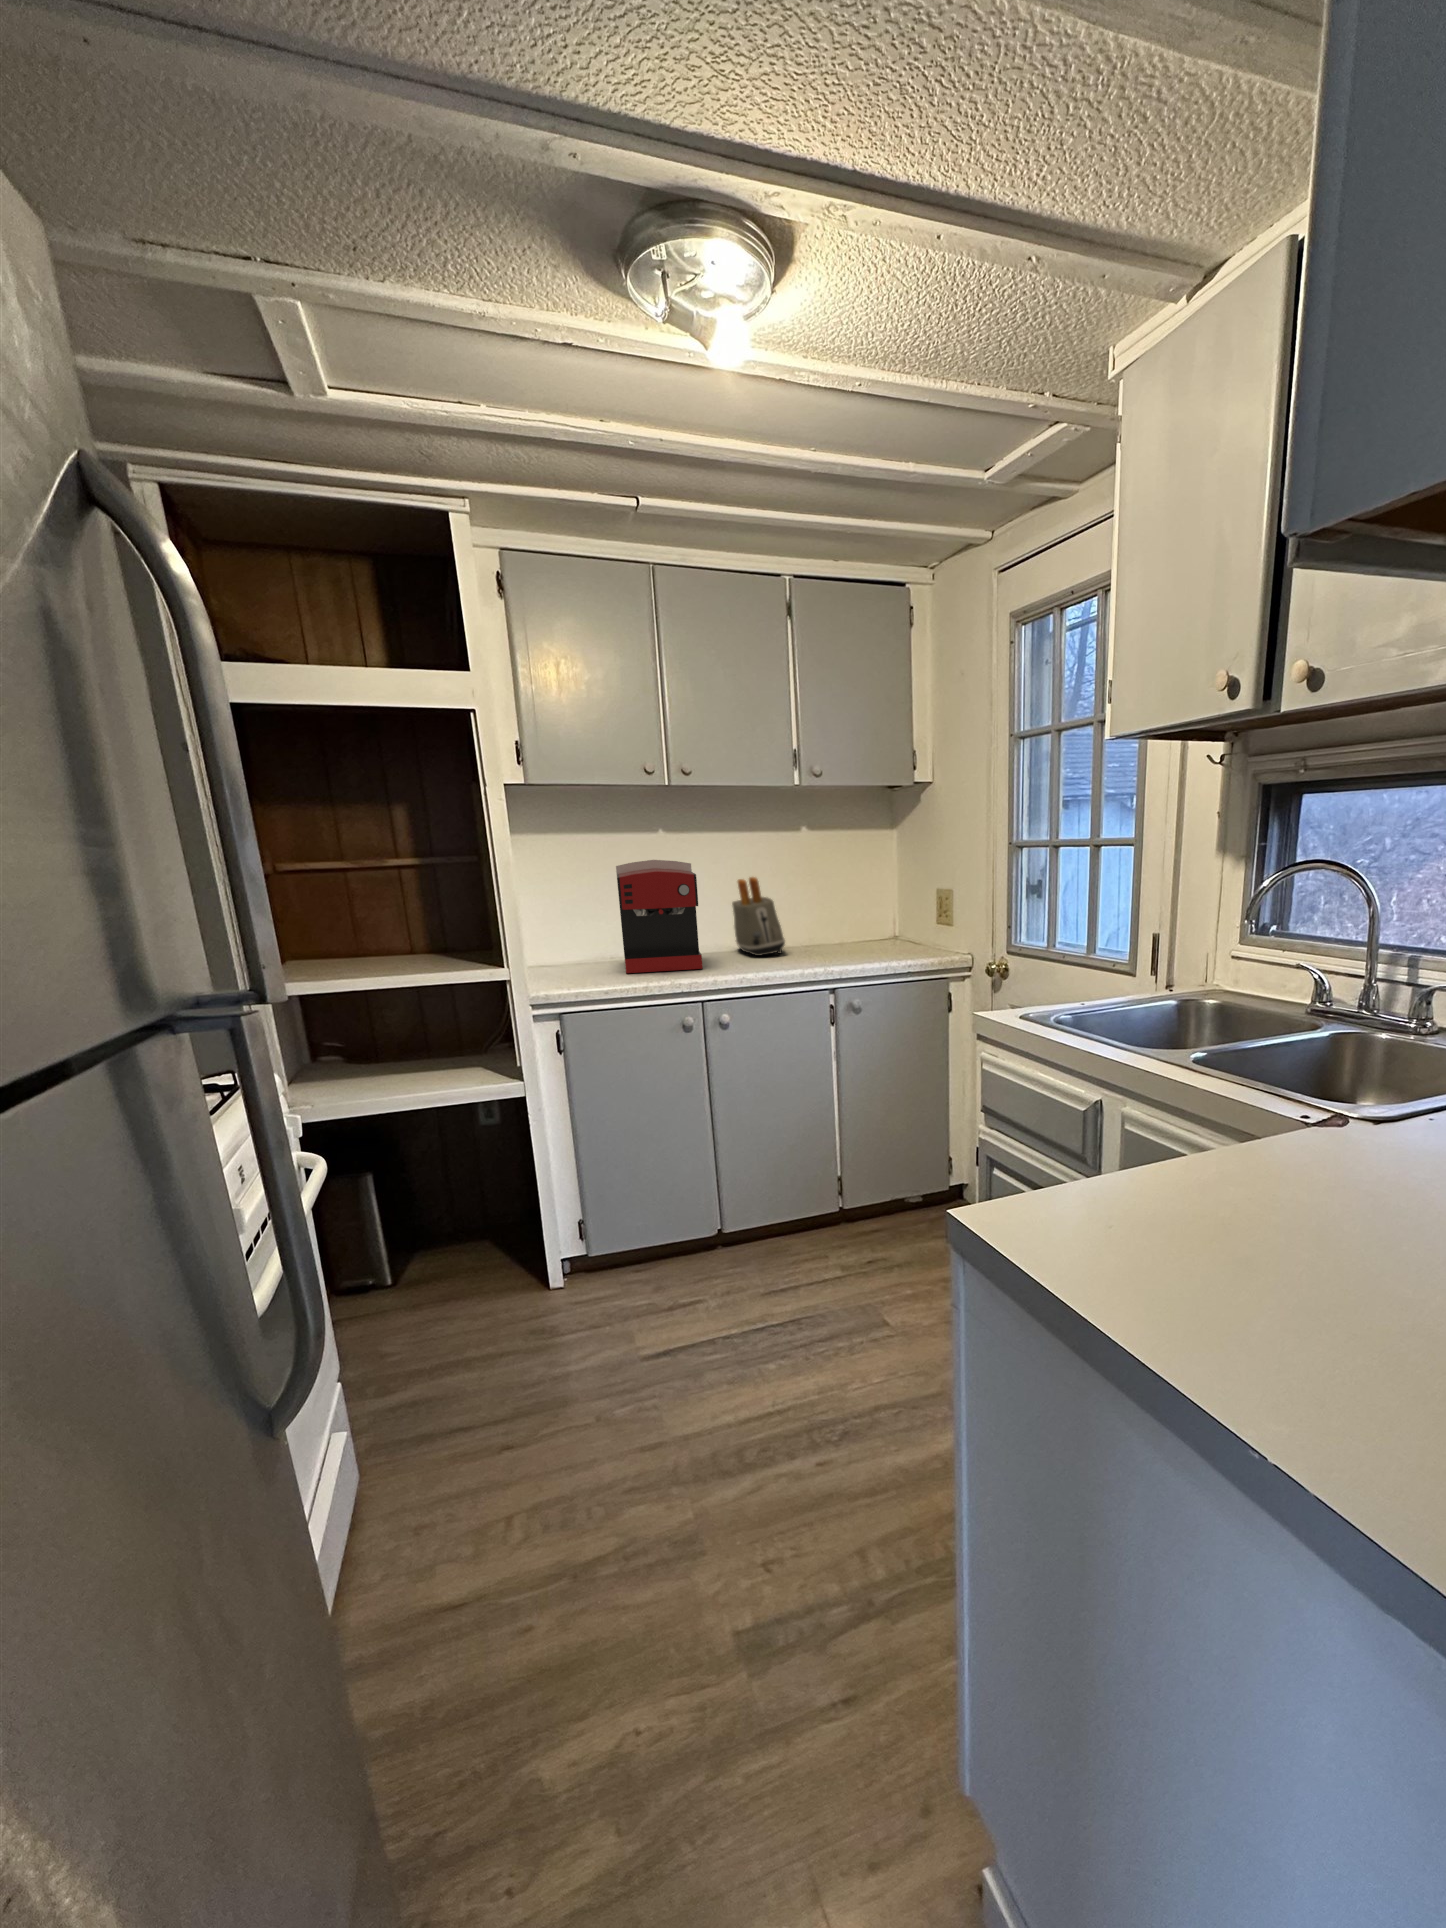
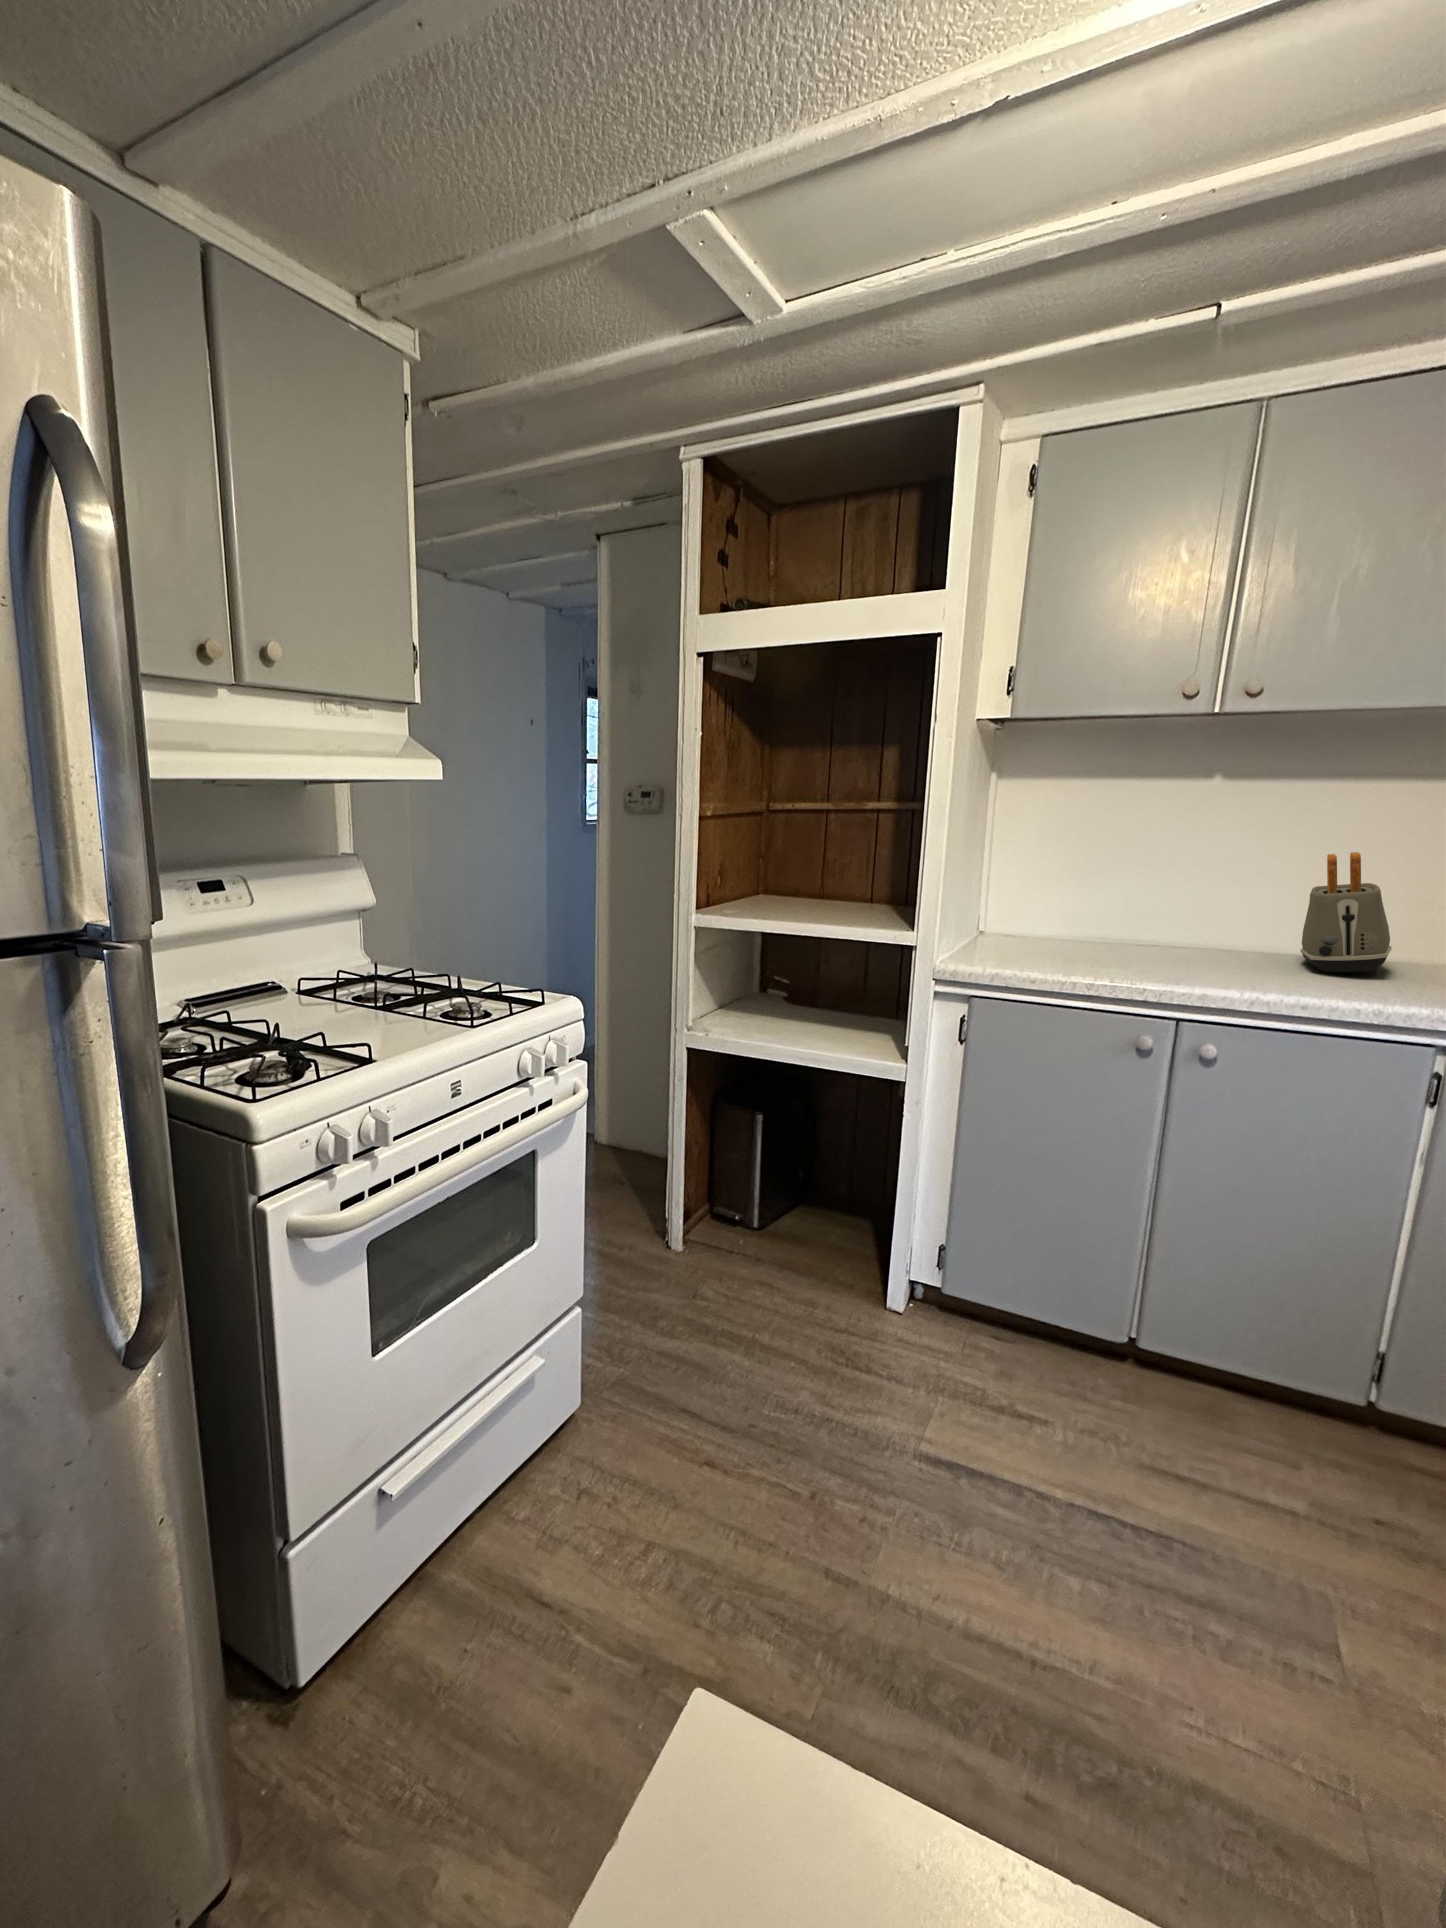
coffee maker: present [616,860,703,973] -> none [1083,818,1238,975]

